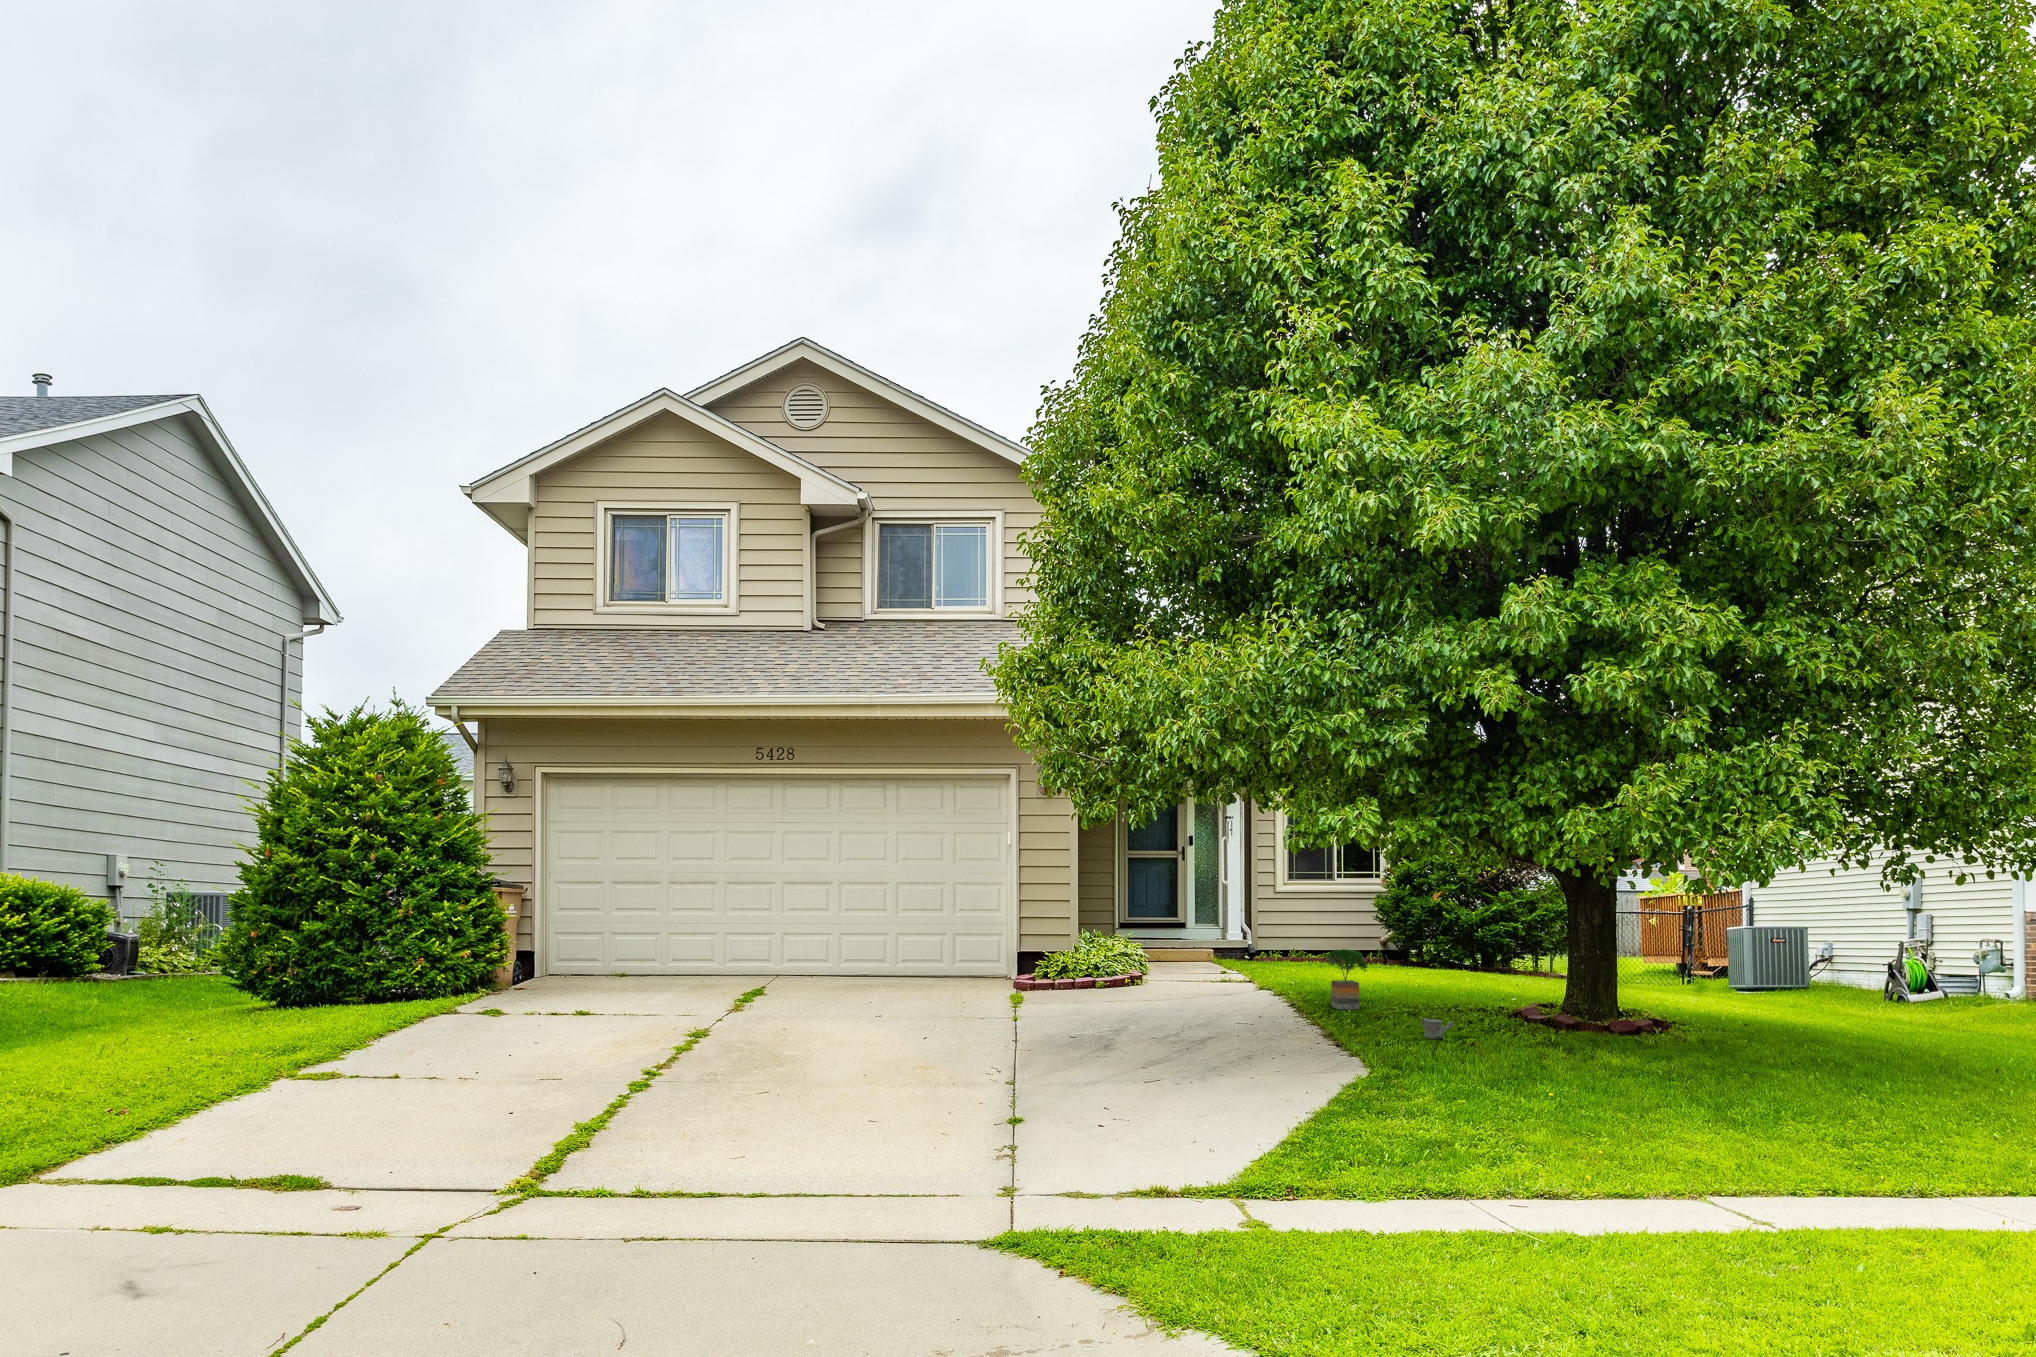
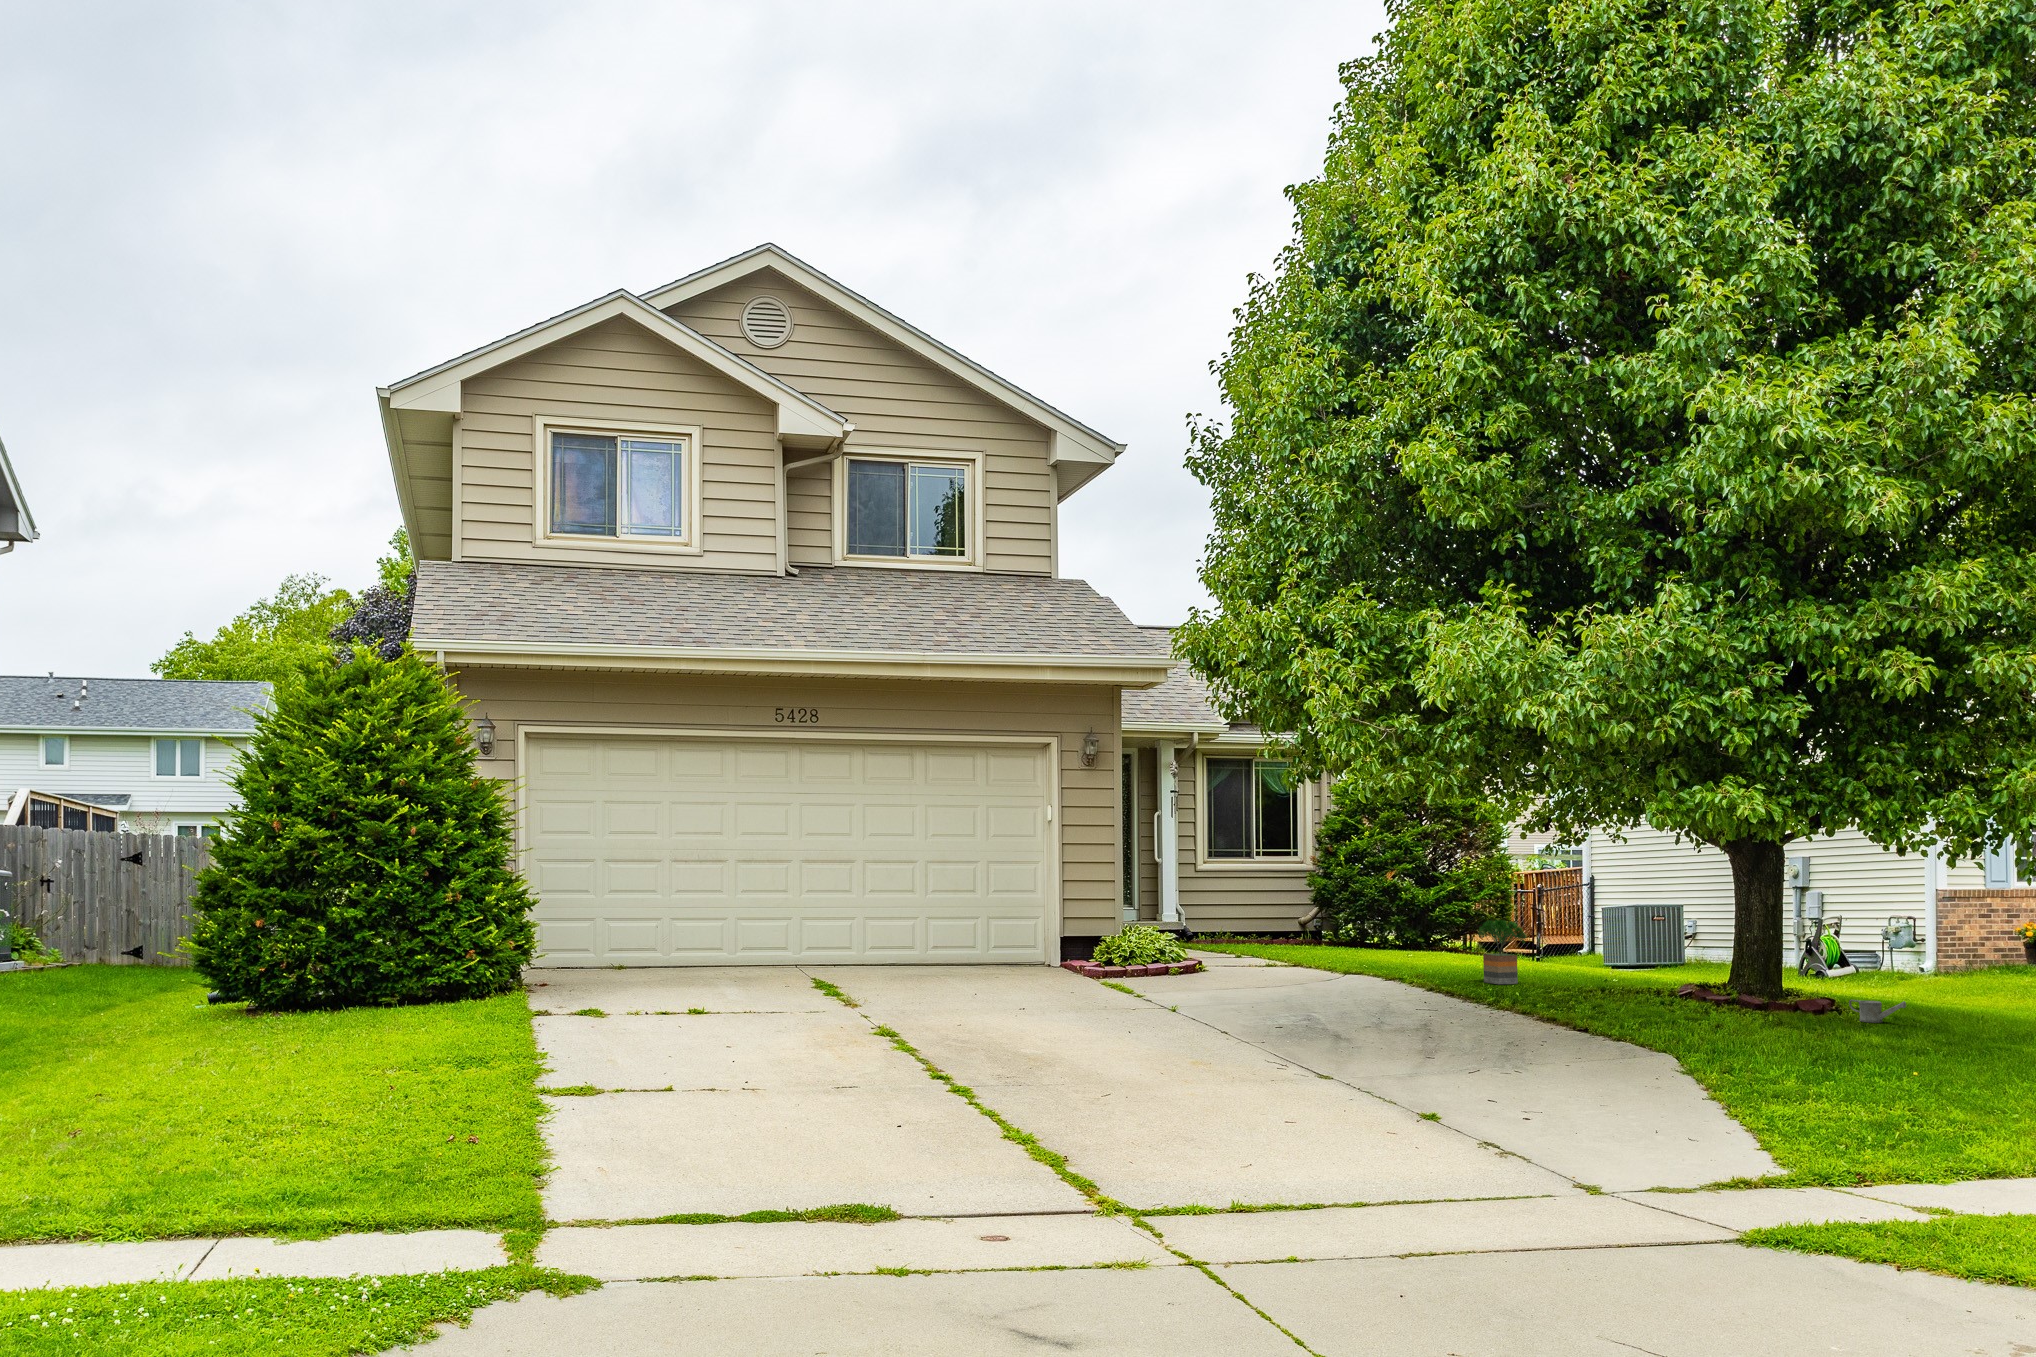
watering can: present [1421,1018,1454,1039] -> present [1849,1000,1906,1023]

